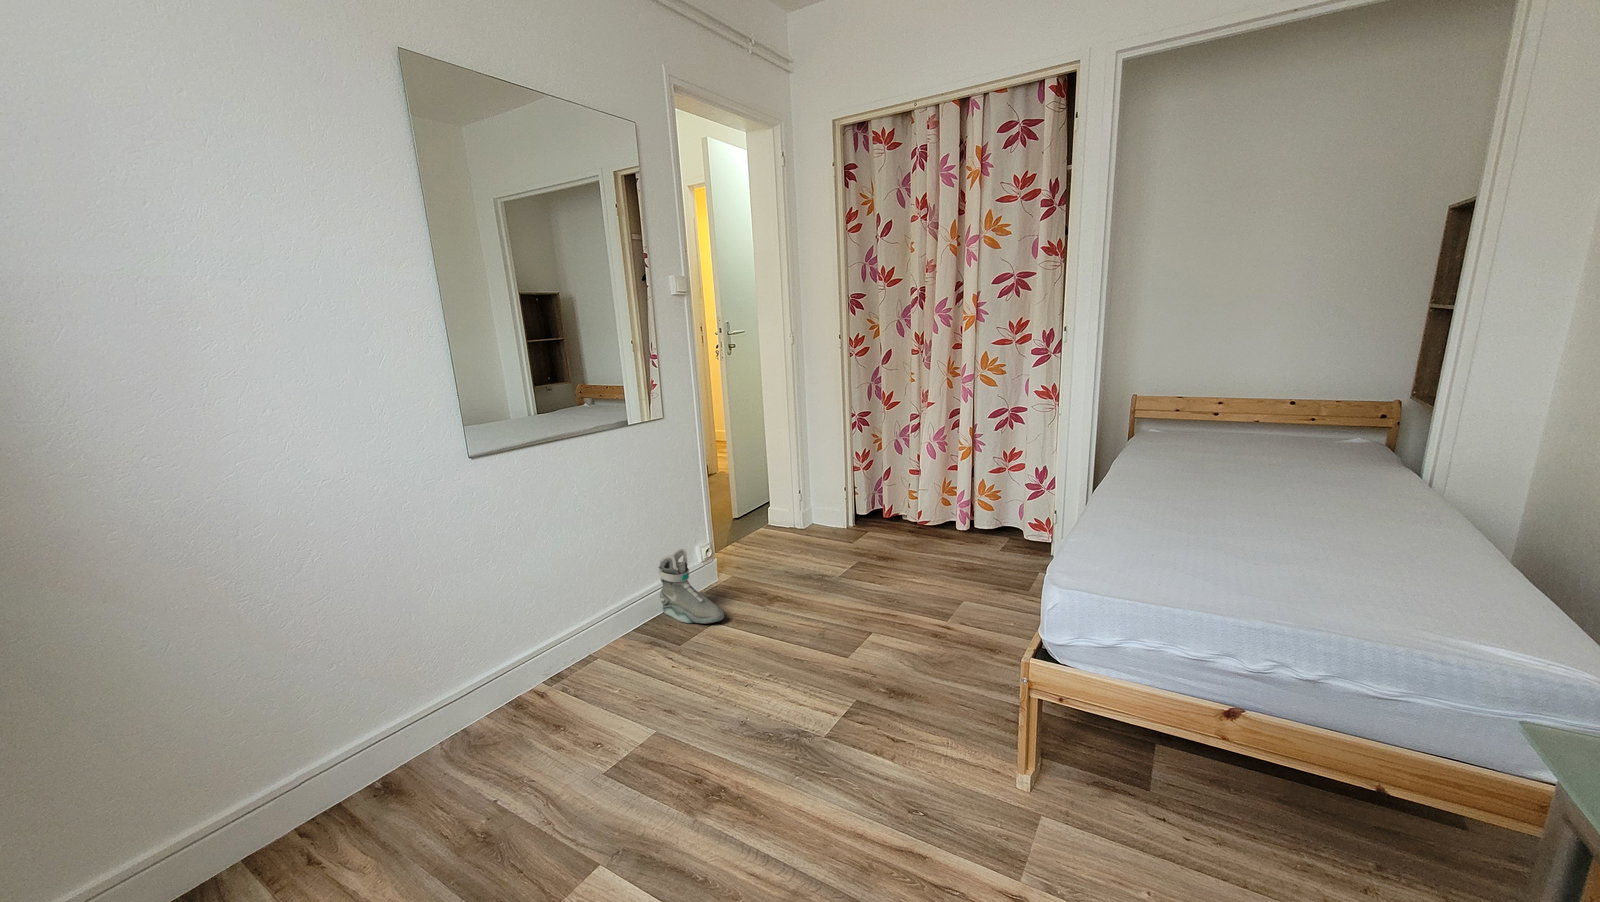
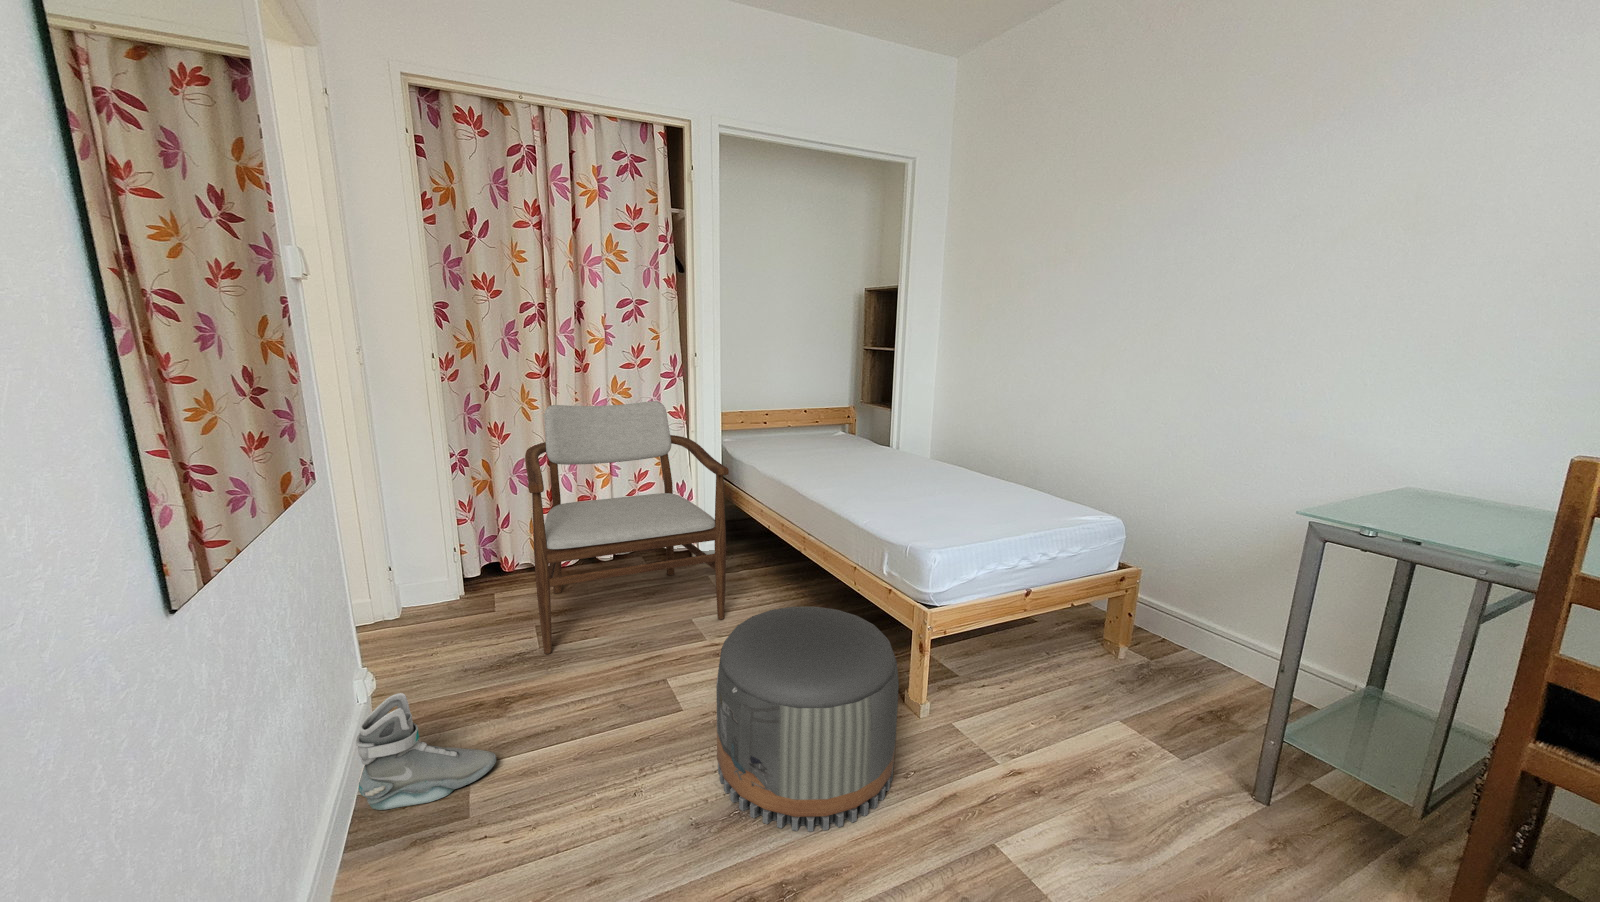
armchair: none [823,377,1026,614] -> present [525,401,729,654]
pouf: none [768,583,954,807] -> present [716,607,899,831]

